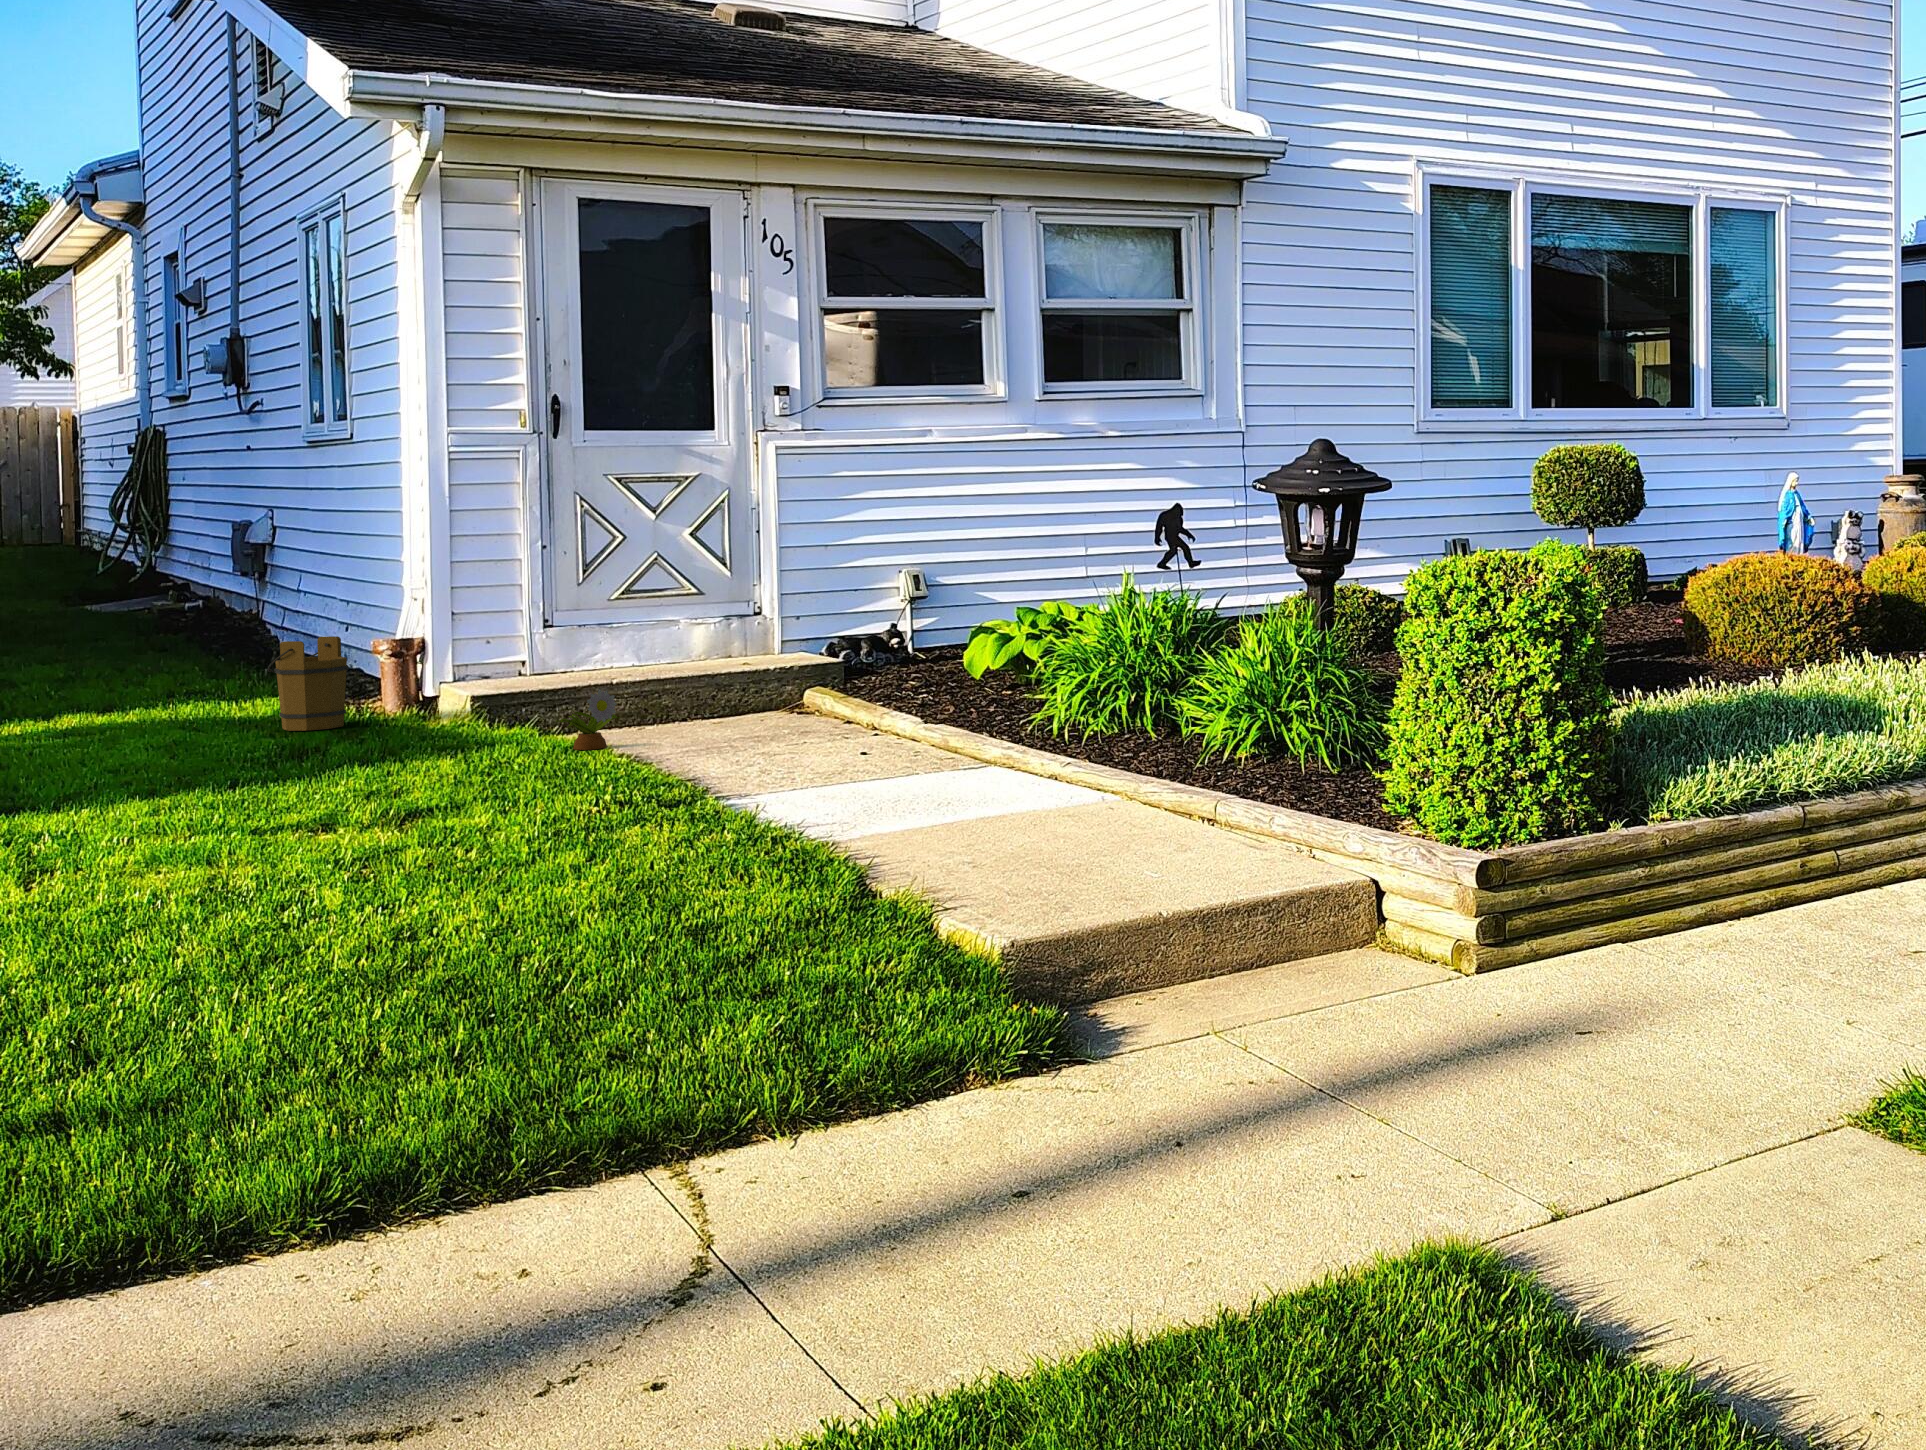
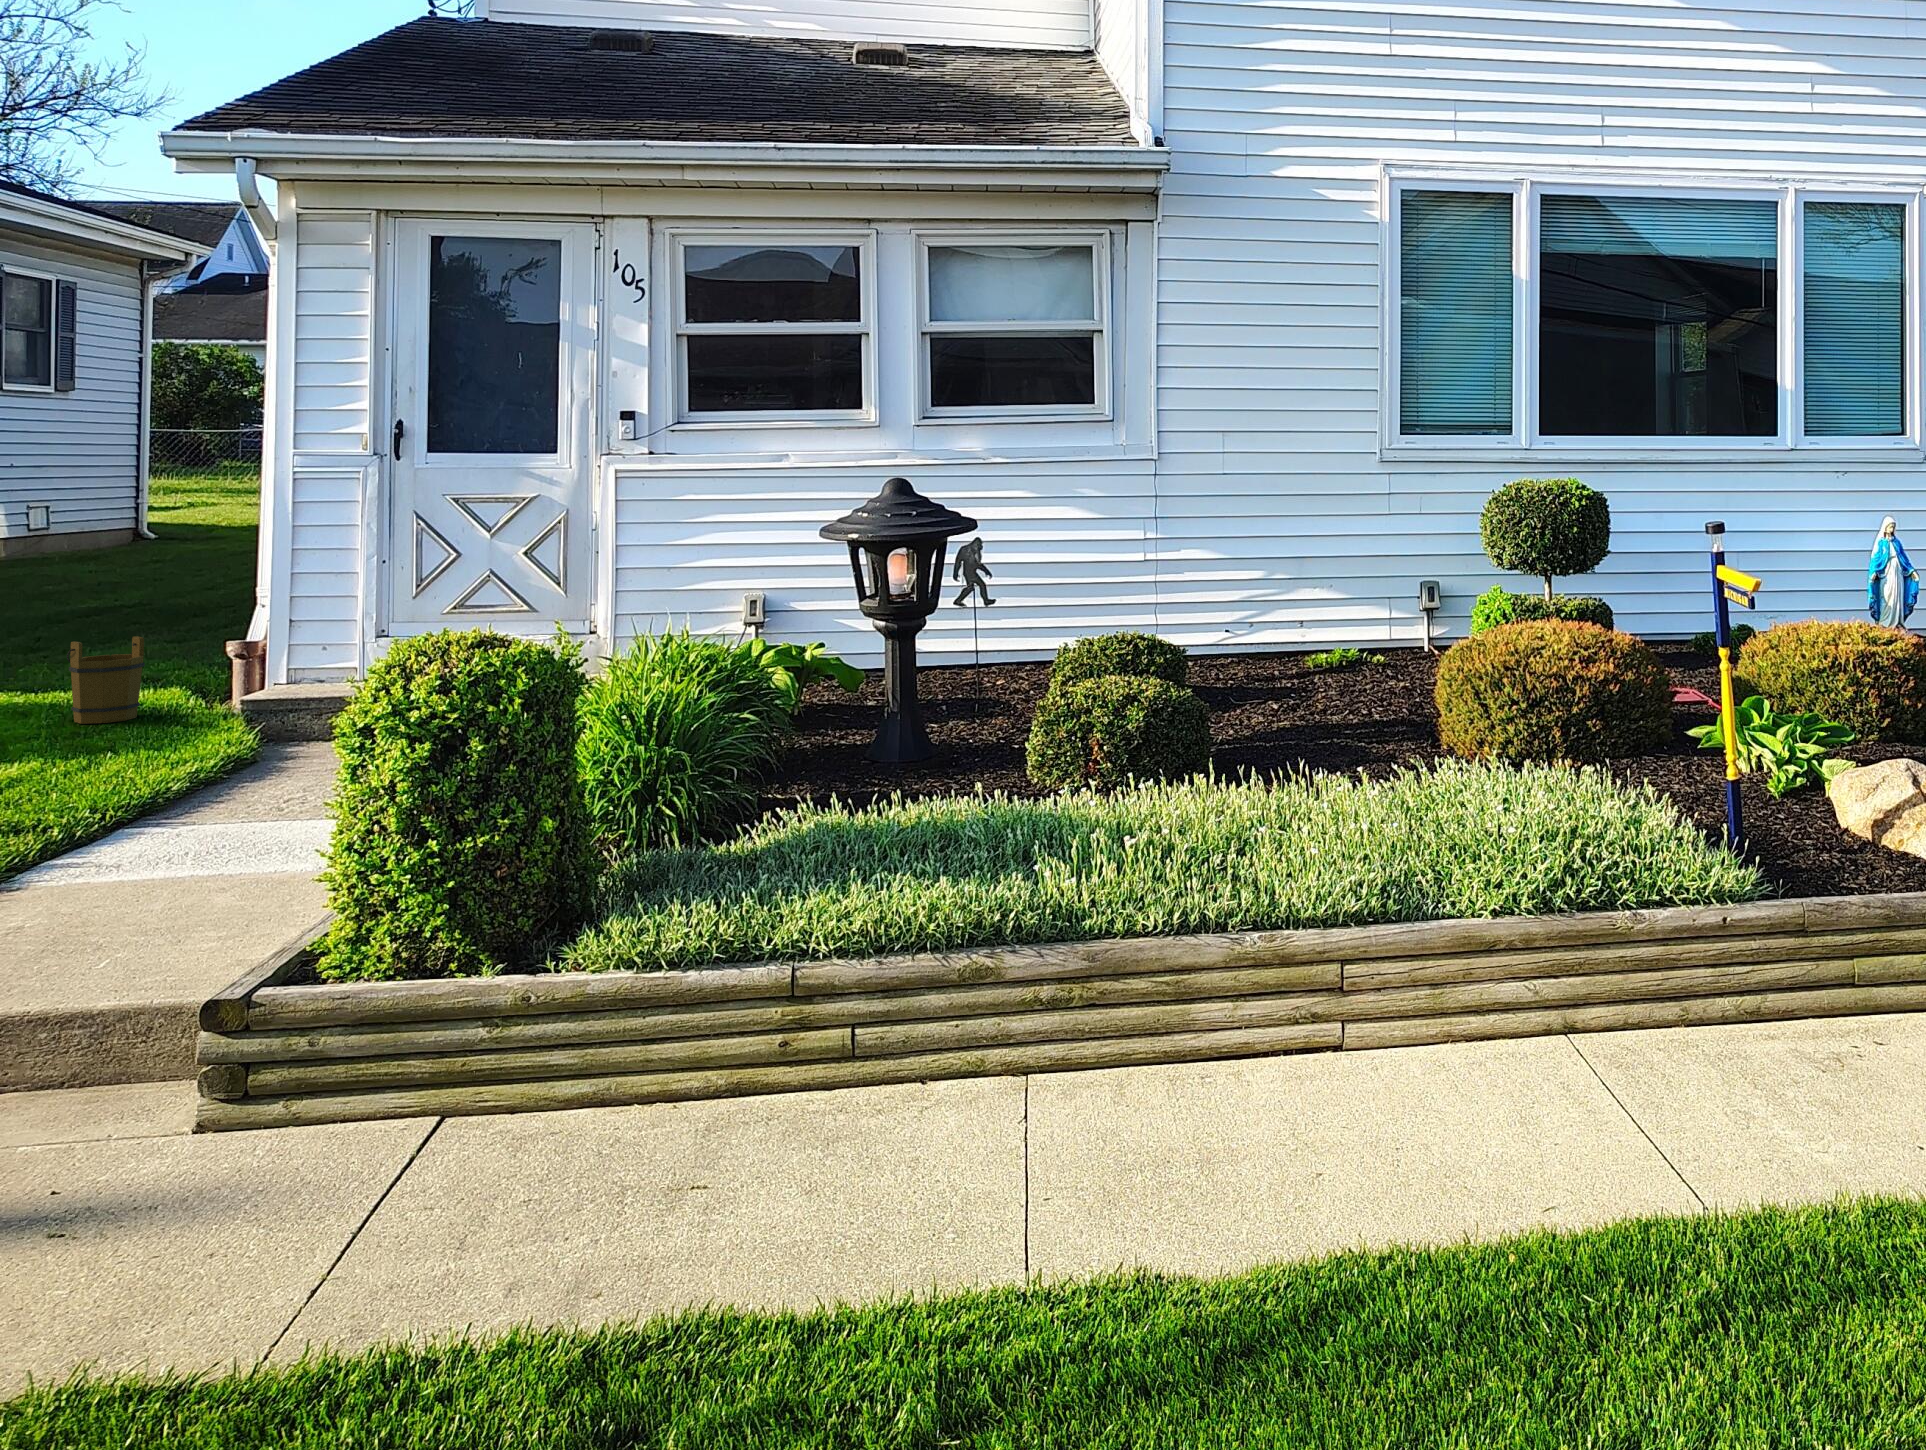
decorative plant: present [556,689,620,750] -> none [47,726,130,786]

